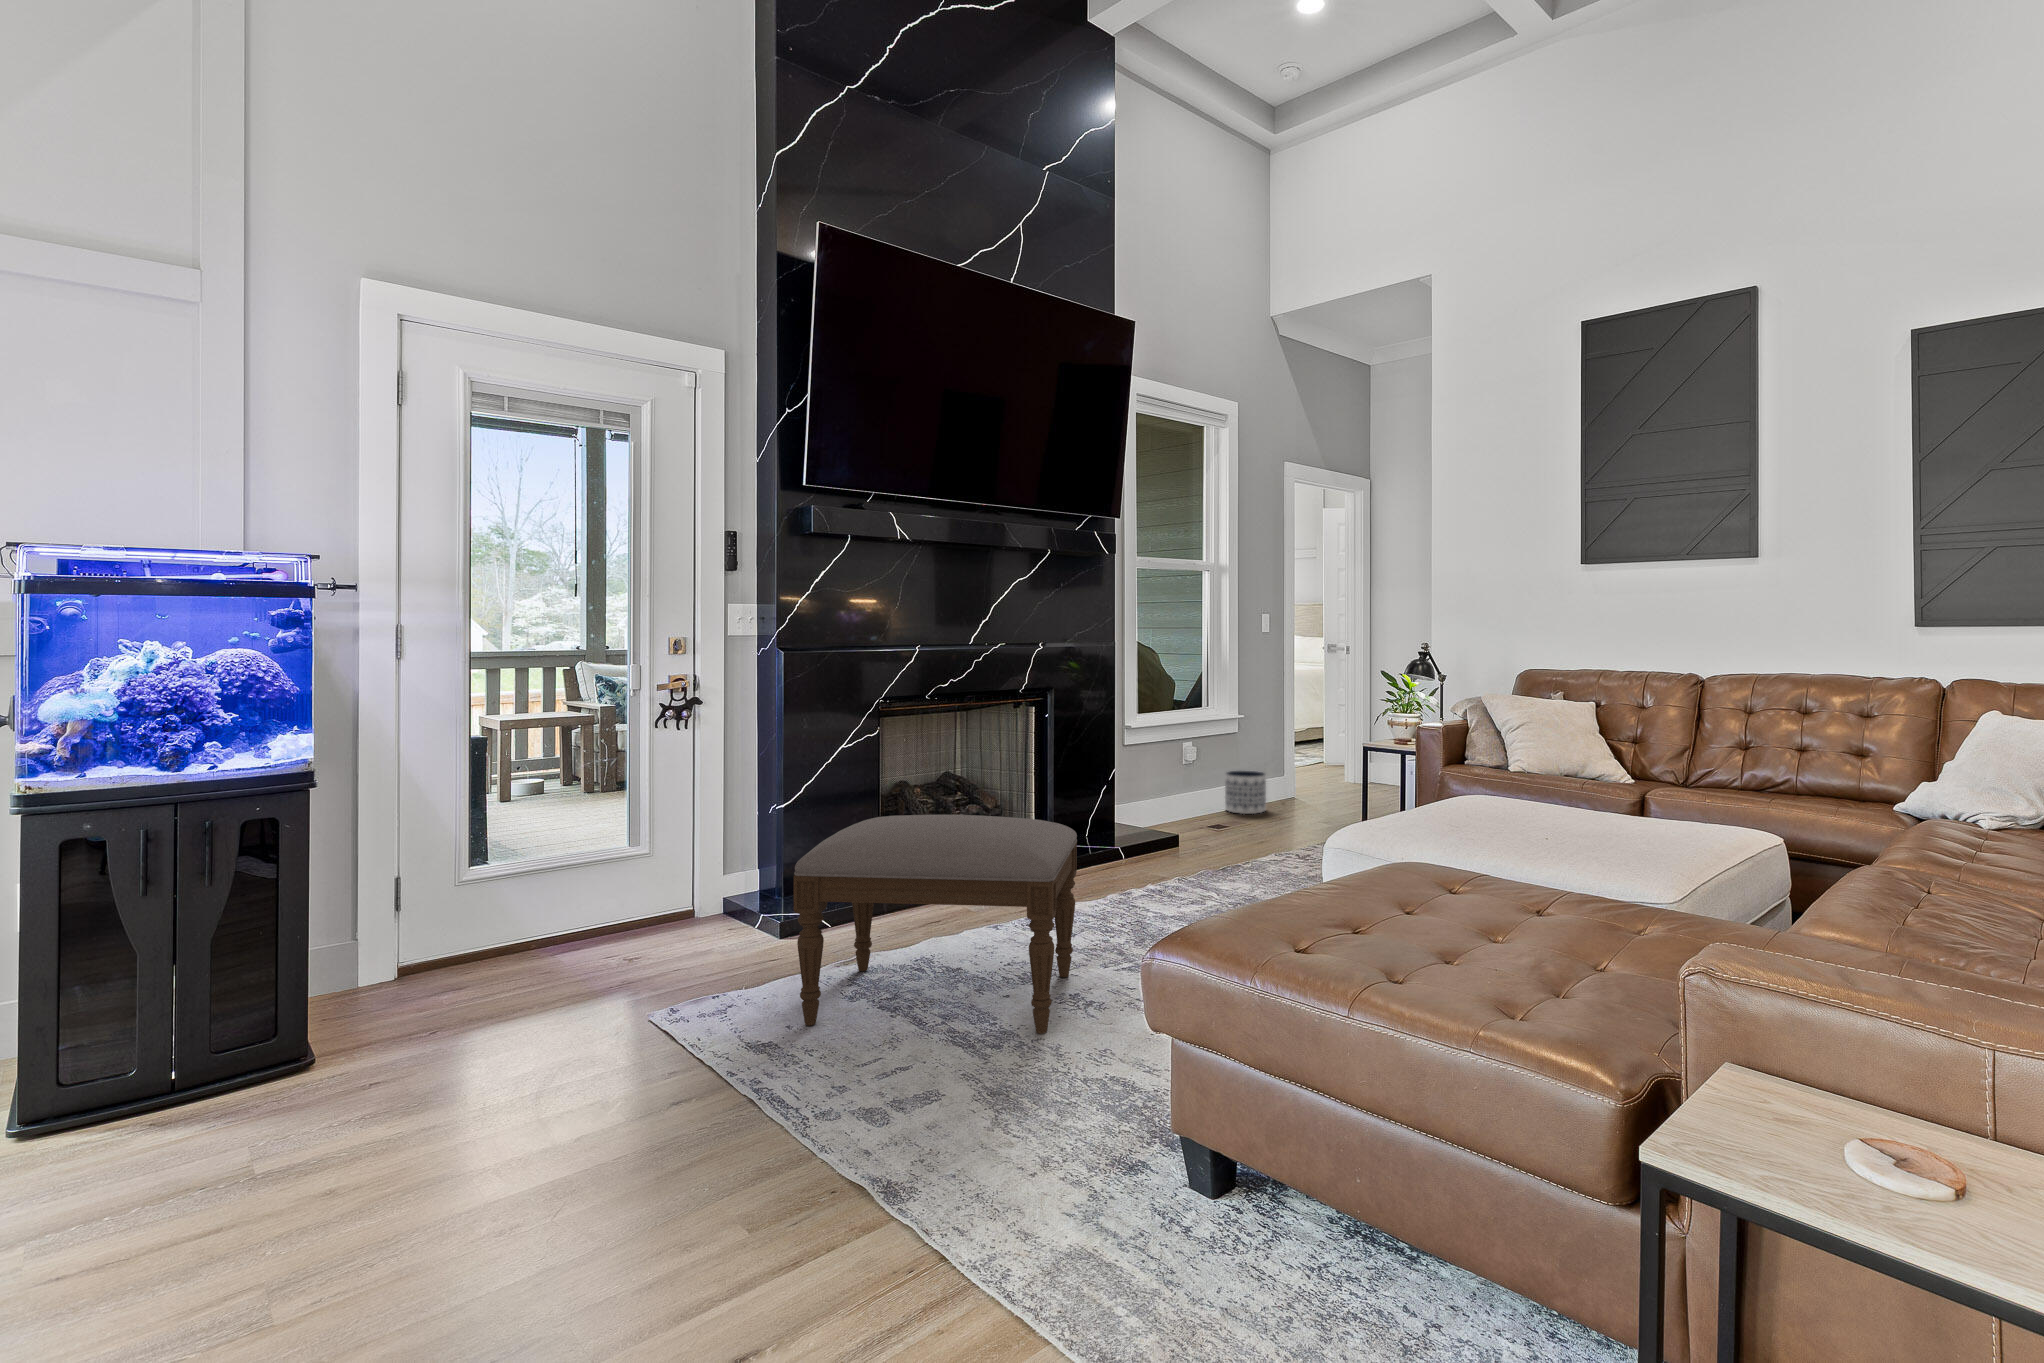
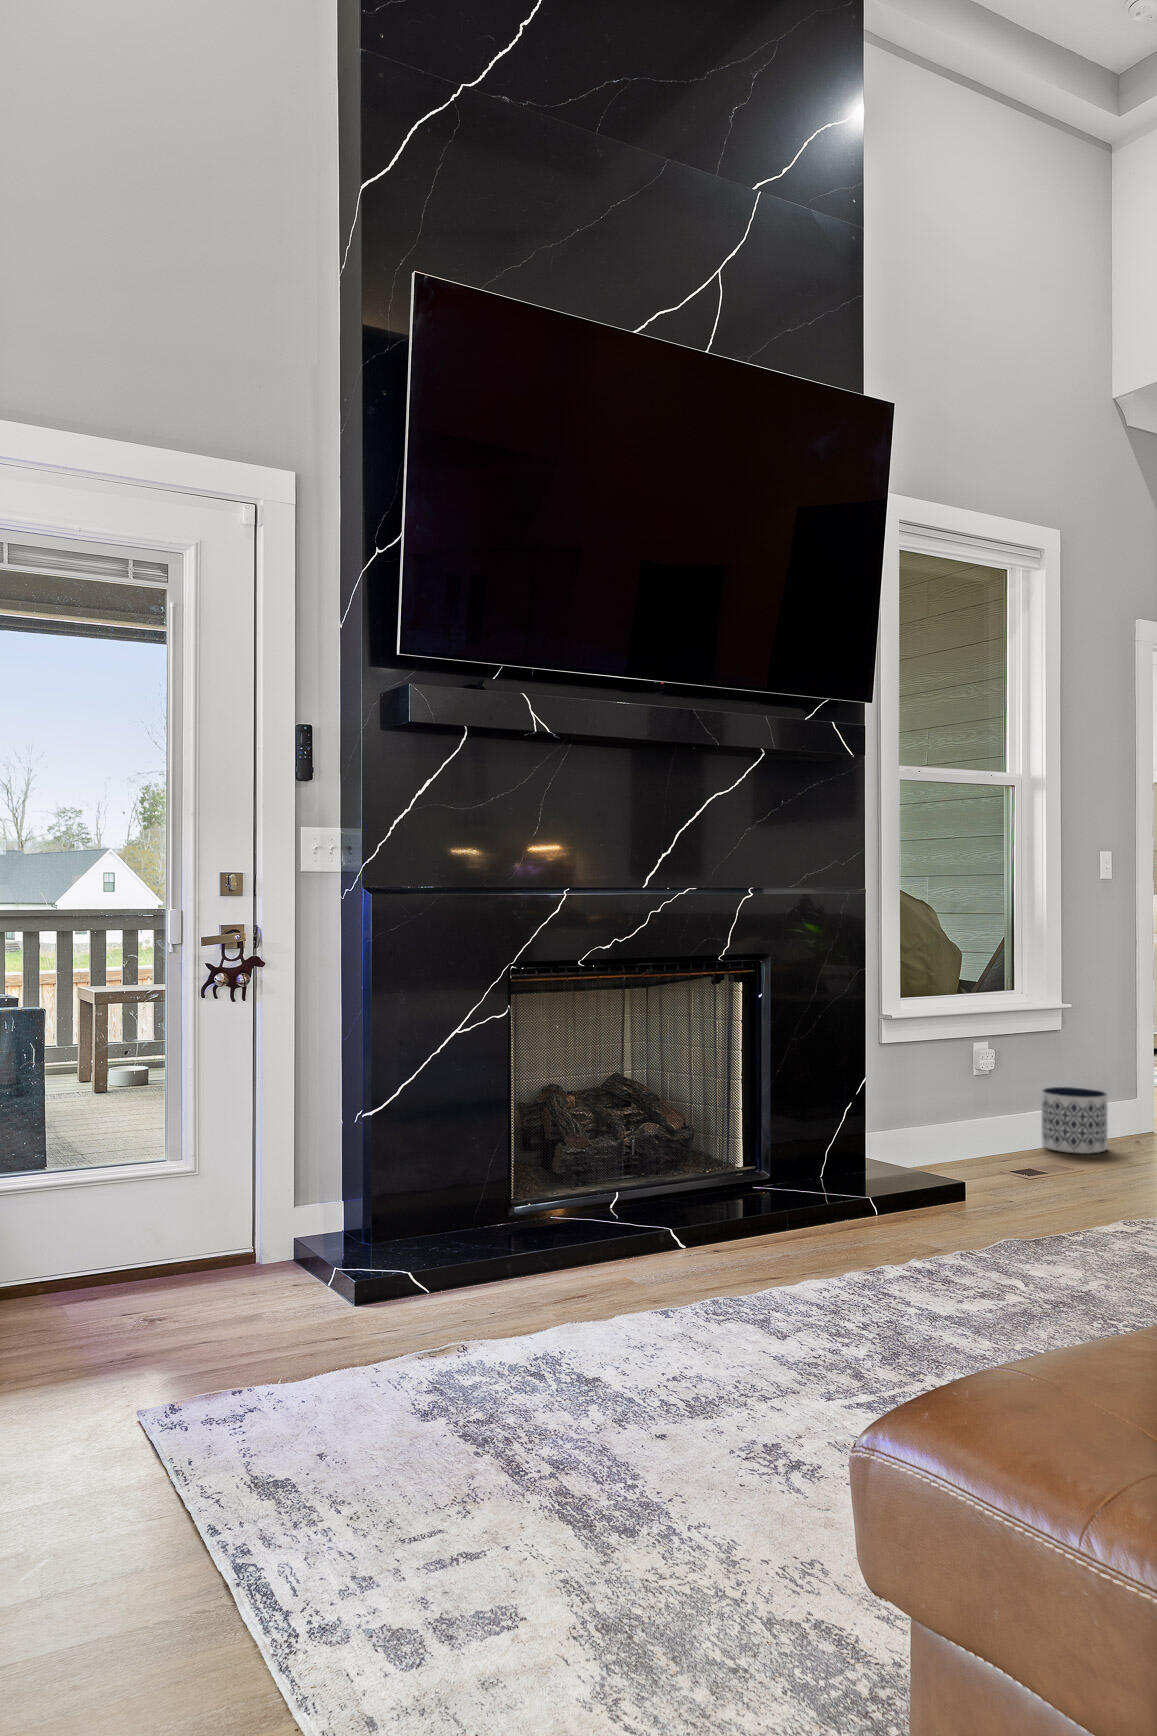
ottoman: present [794,815,1077,1034] -> none [329,1138,781,1514]

